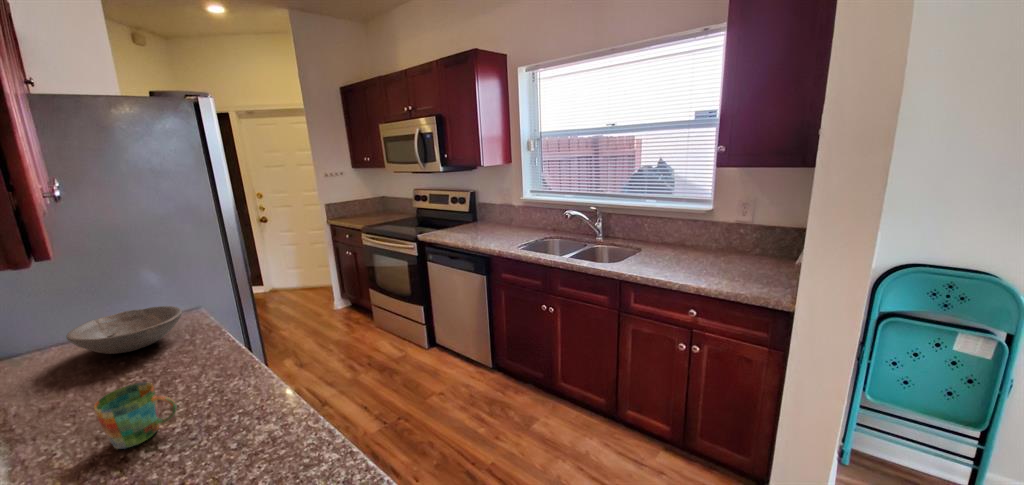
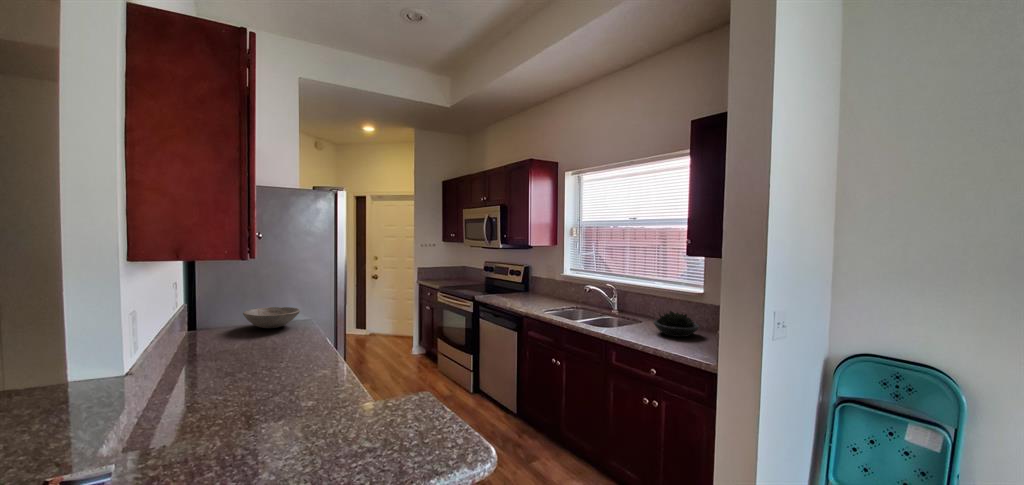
succulent plant: none [668,235,724,265] -> present [653,311,699,337]
mug: present [94,382,176,449] -> none [250,332,284,362]

